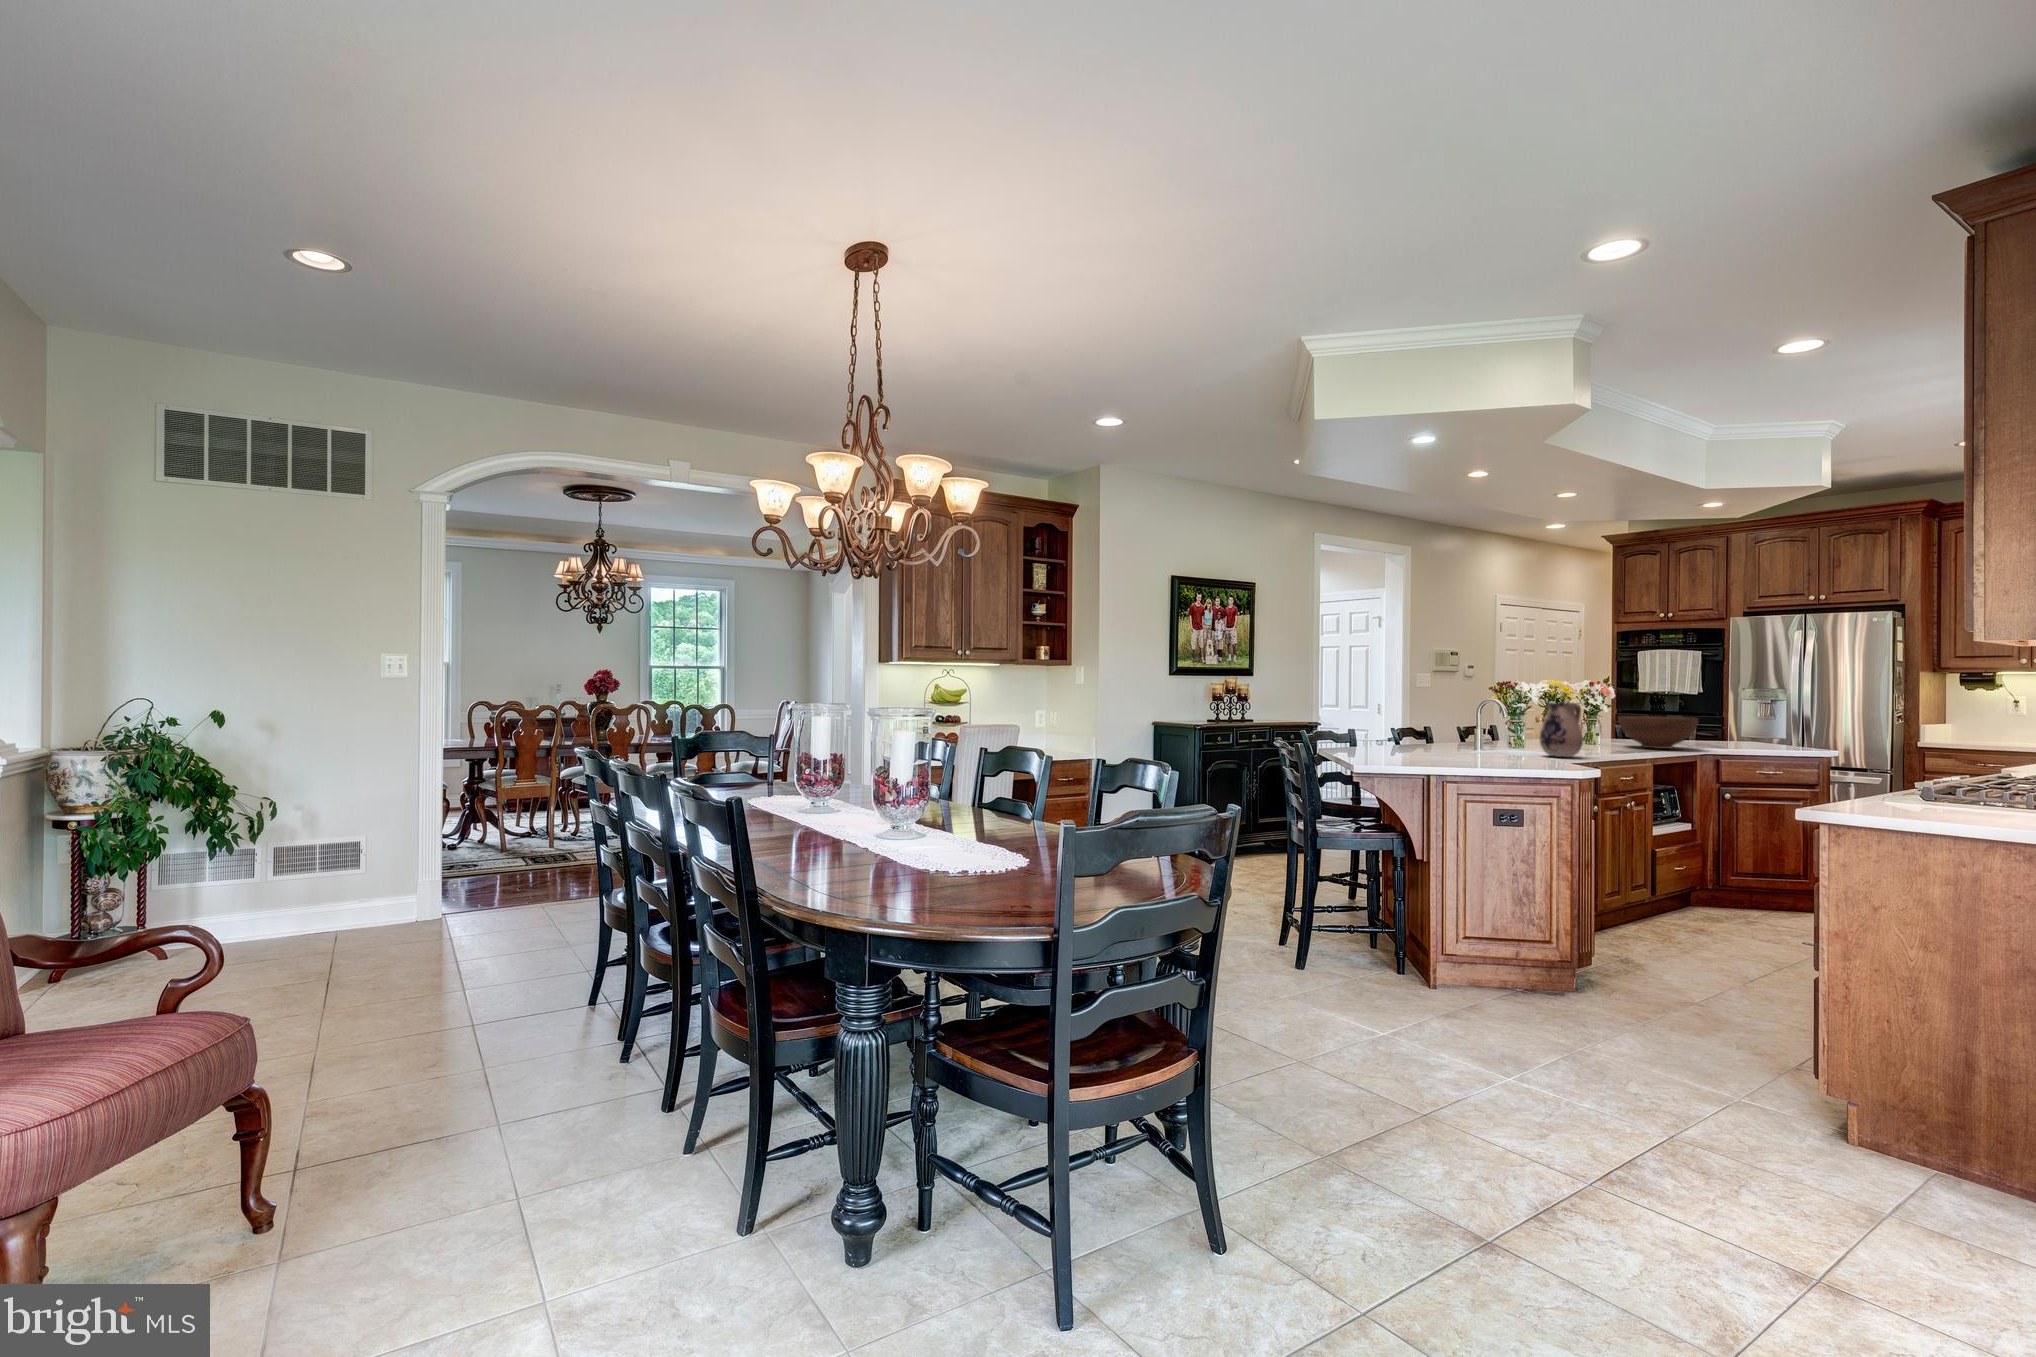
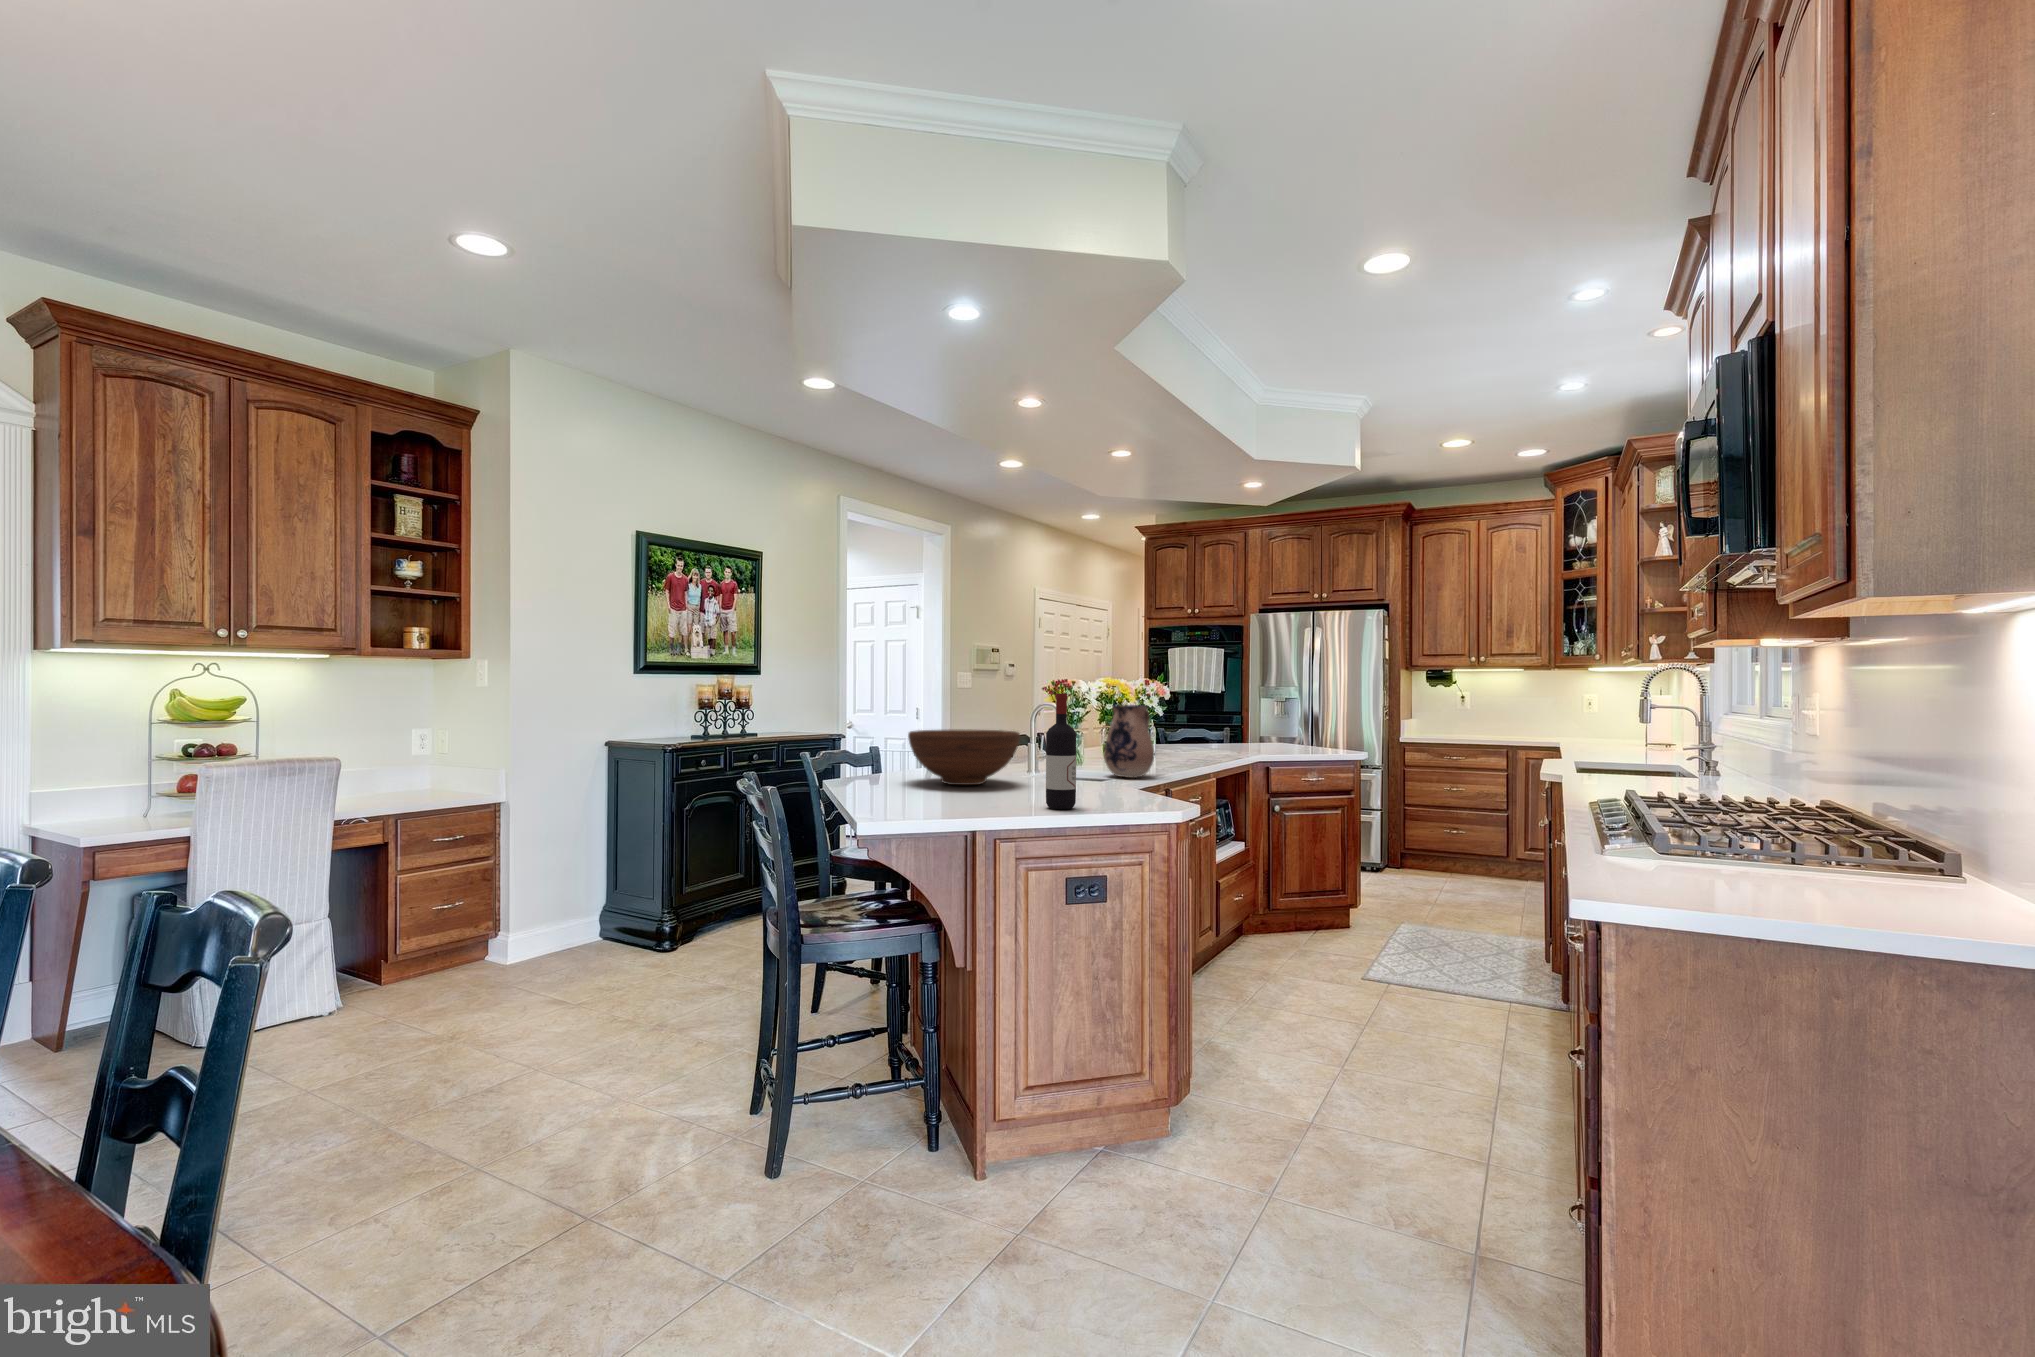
wine bottle: none [1482,693,1504,769] -> present [1046,693,1076,809]
fruit bowl: present [1618,716,1698,749] -> present [908,729,1020,785]

